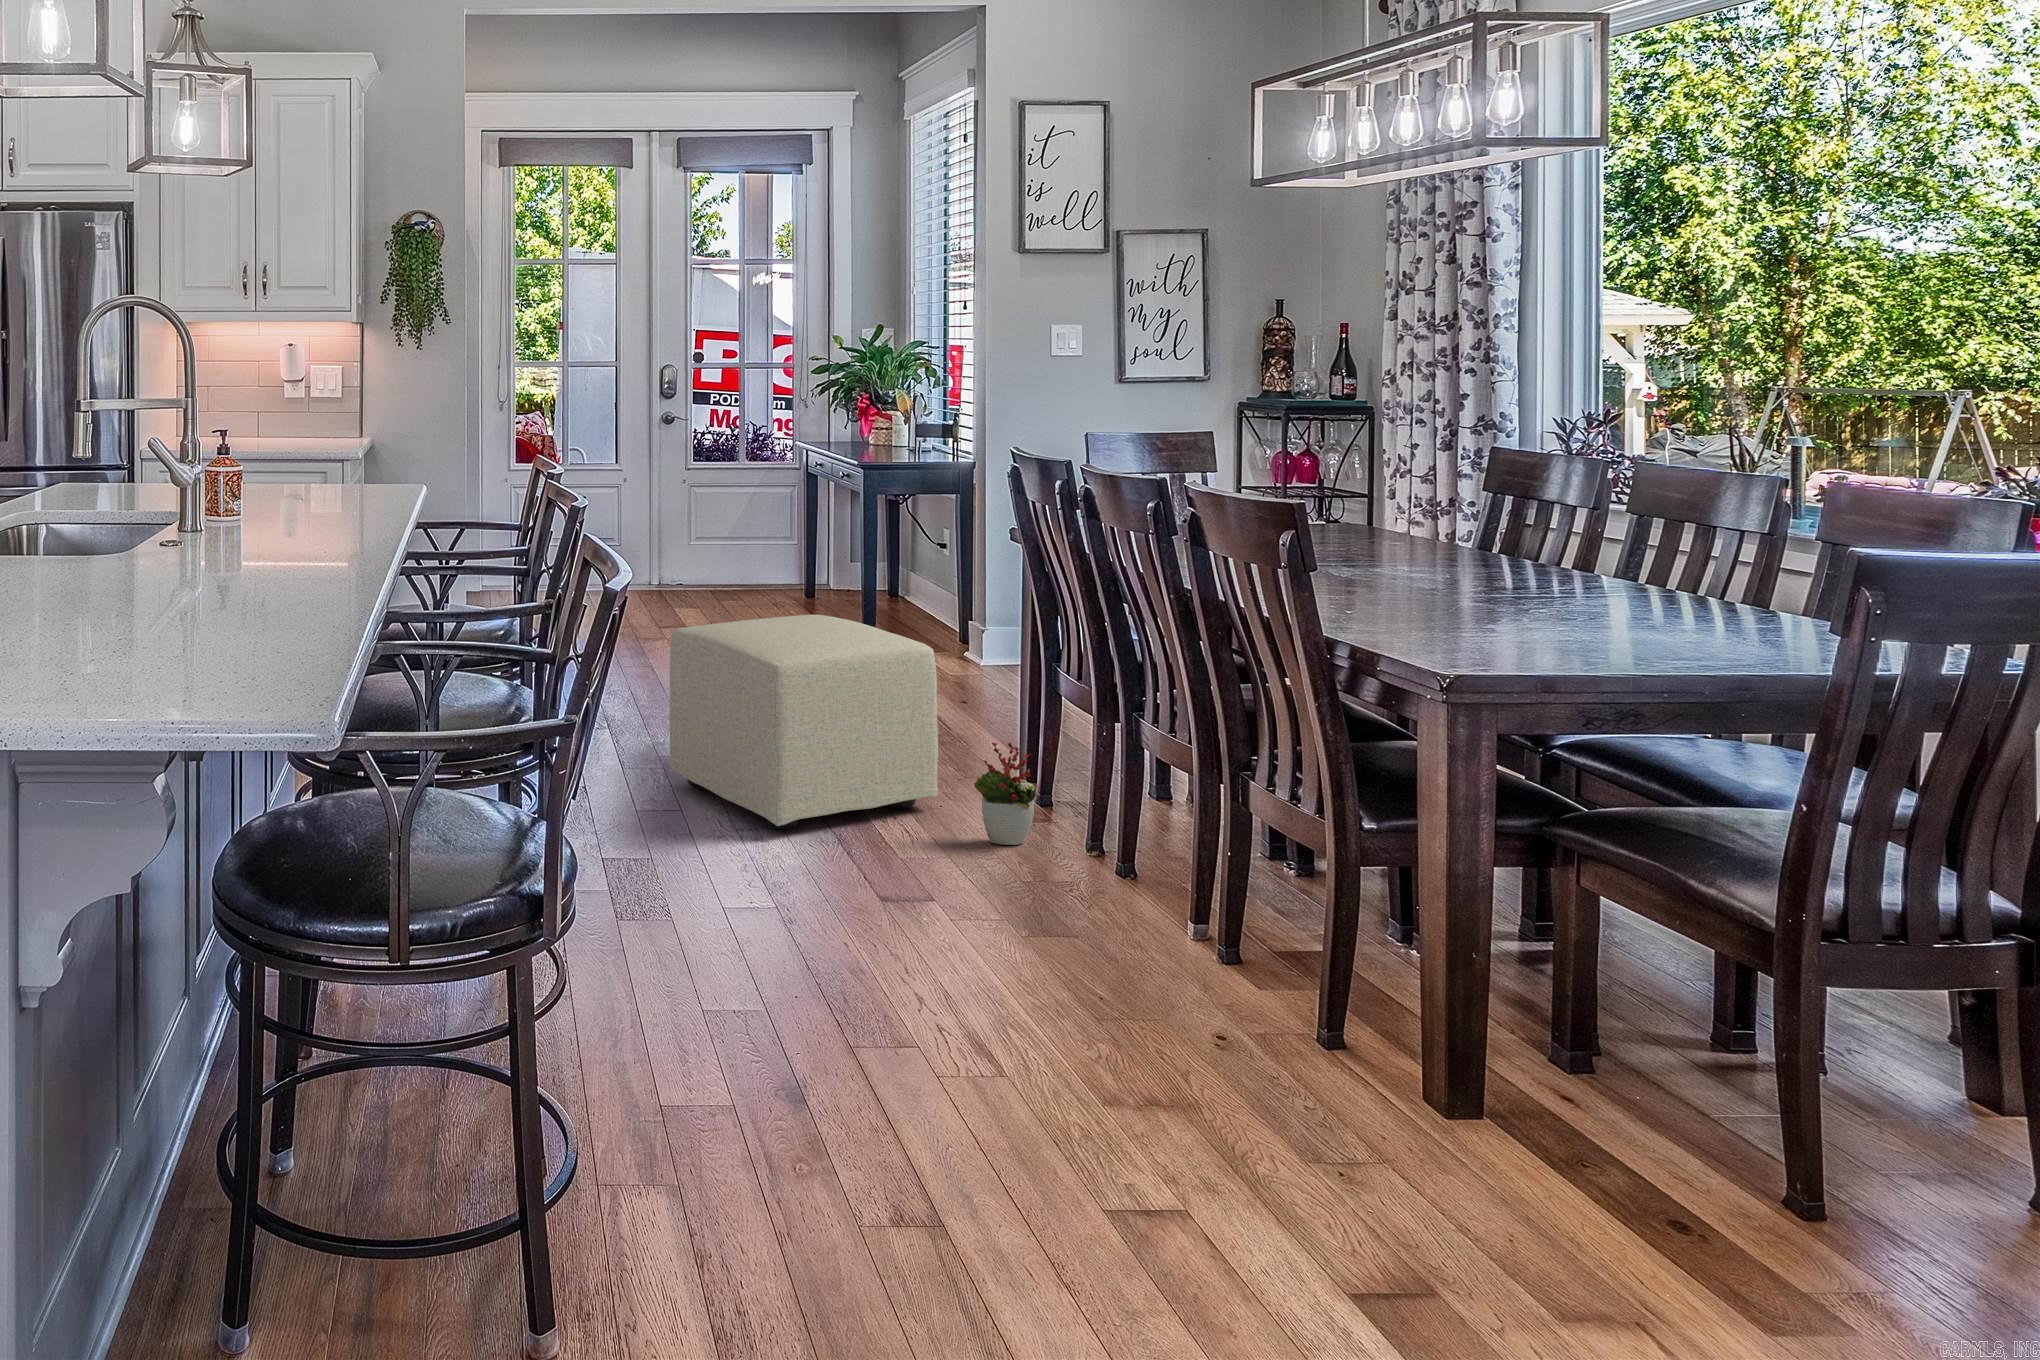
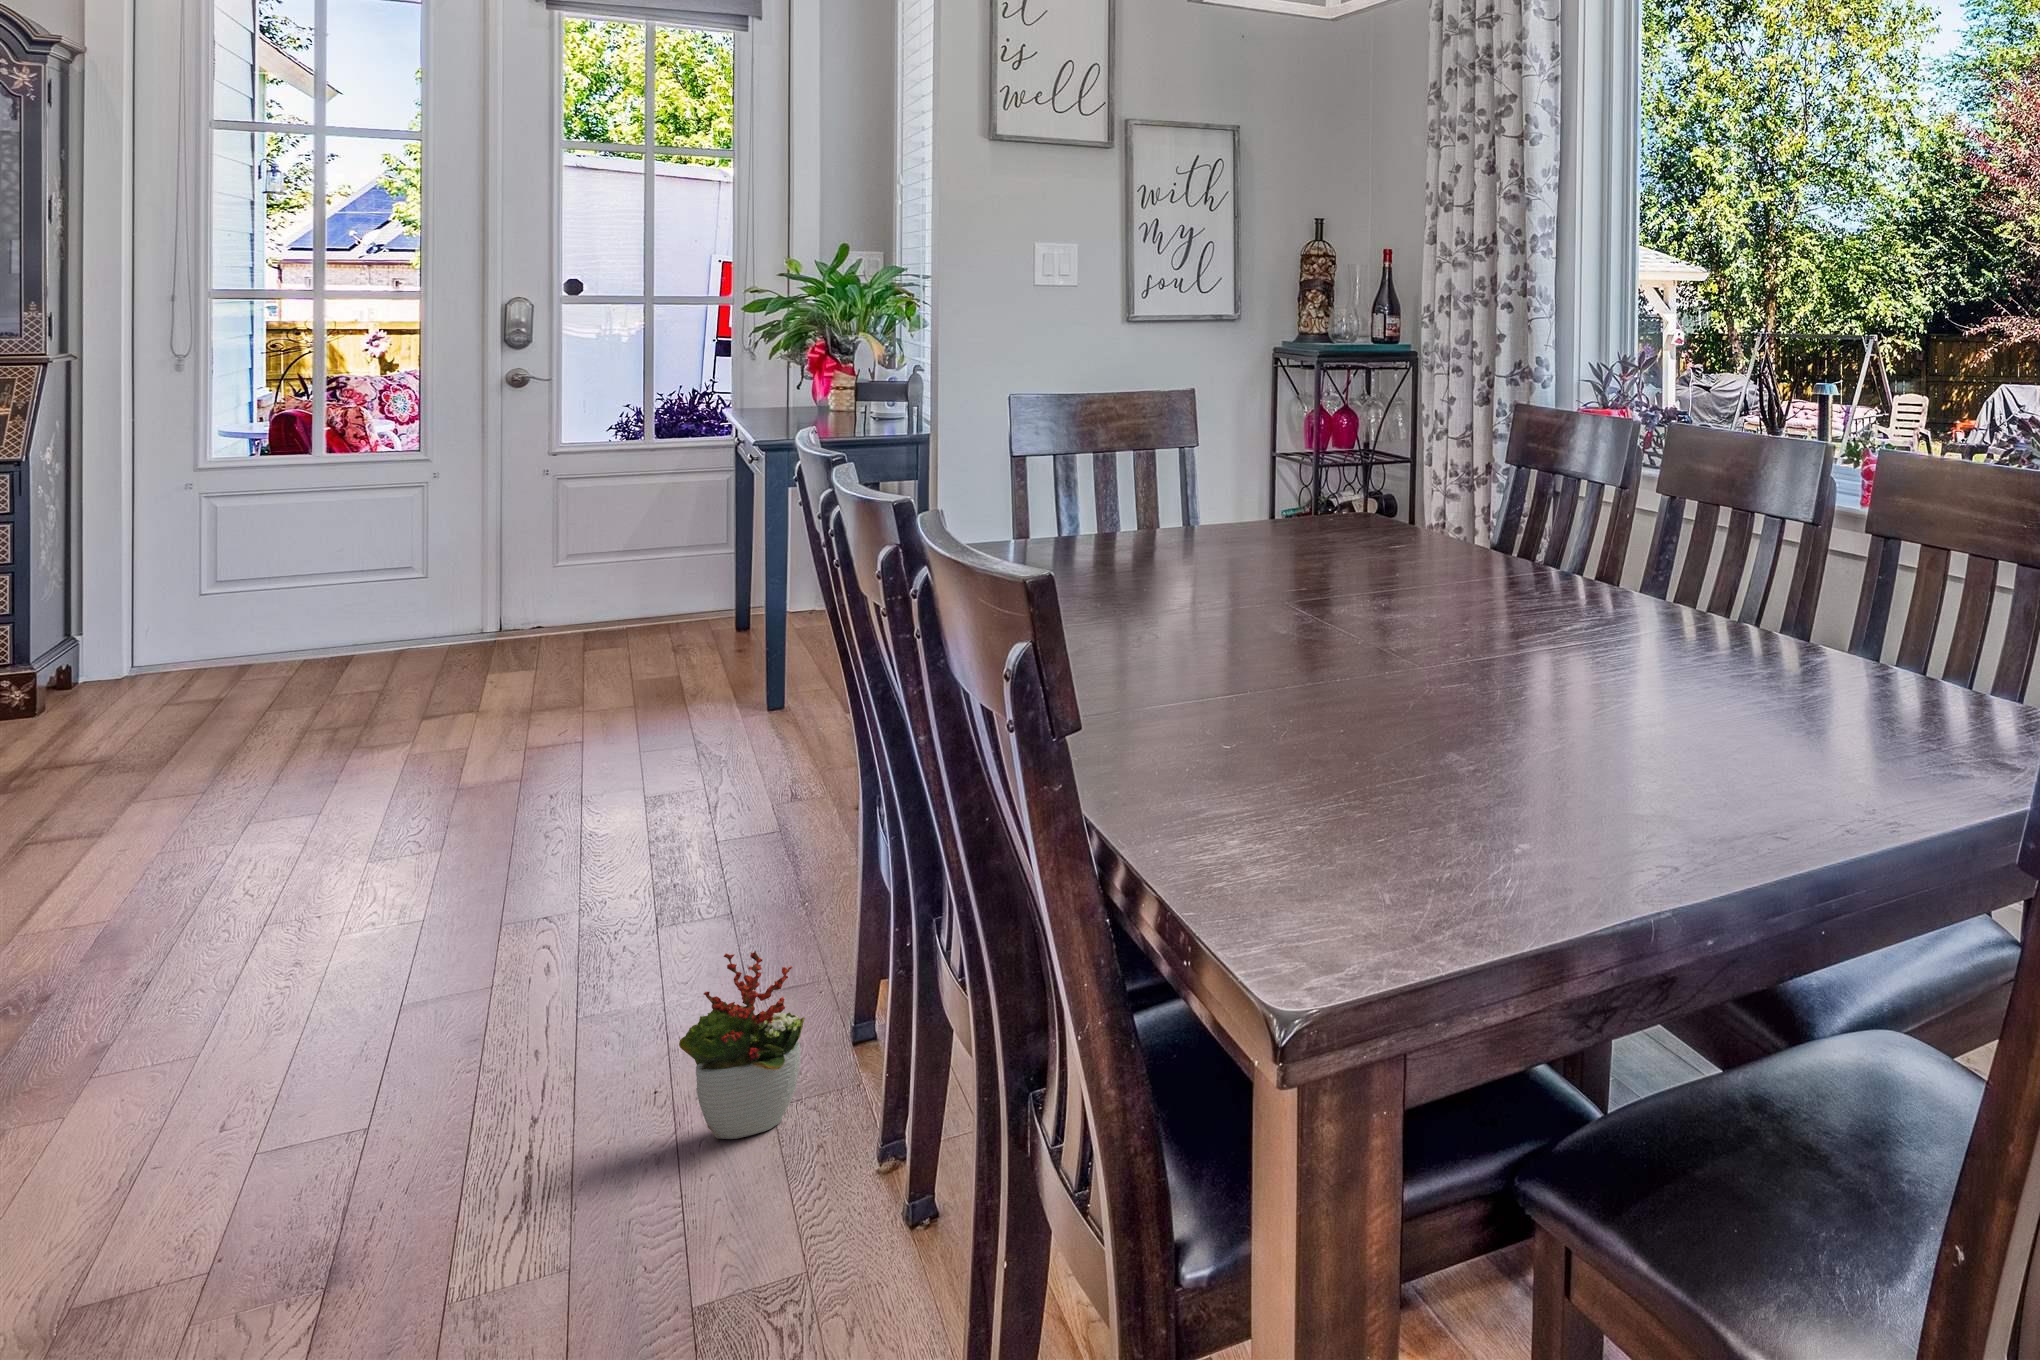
ottoman: present [670,615,938,829] -> none [82,723,663,1223]

